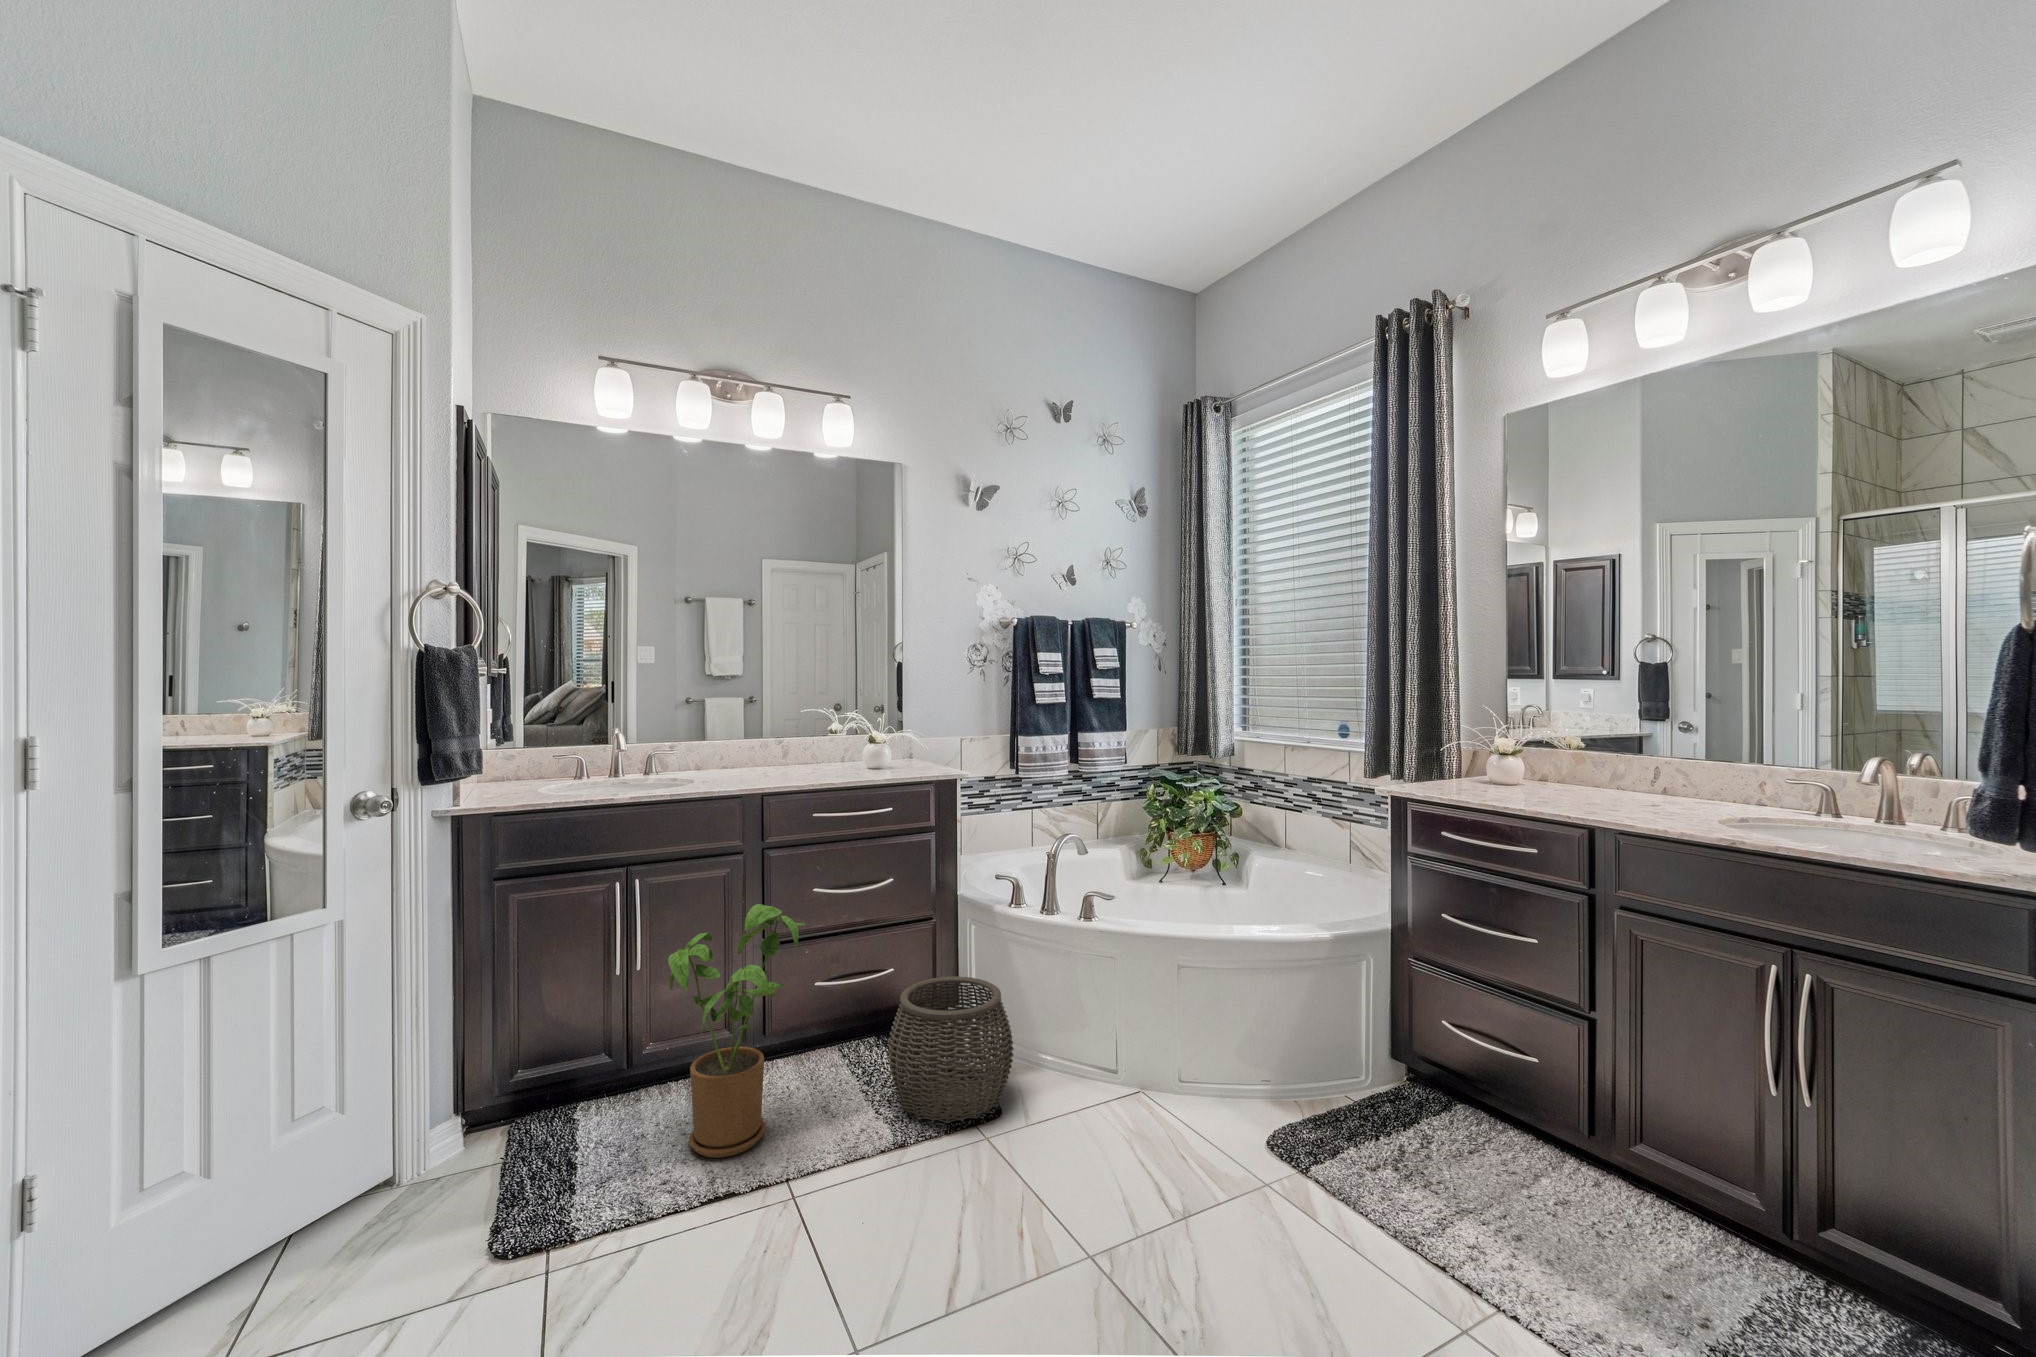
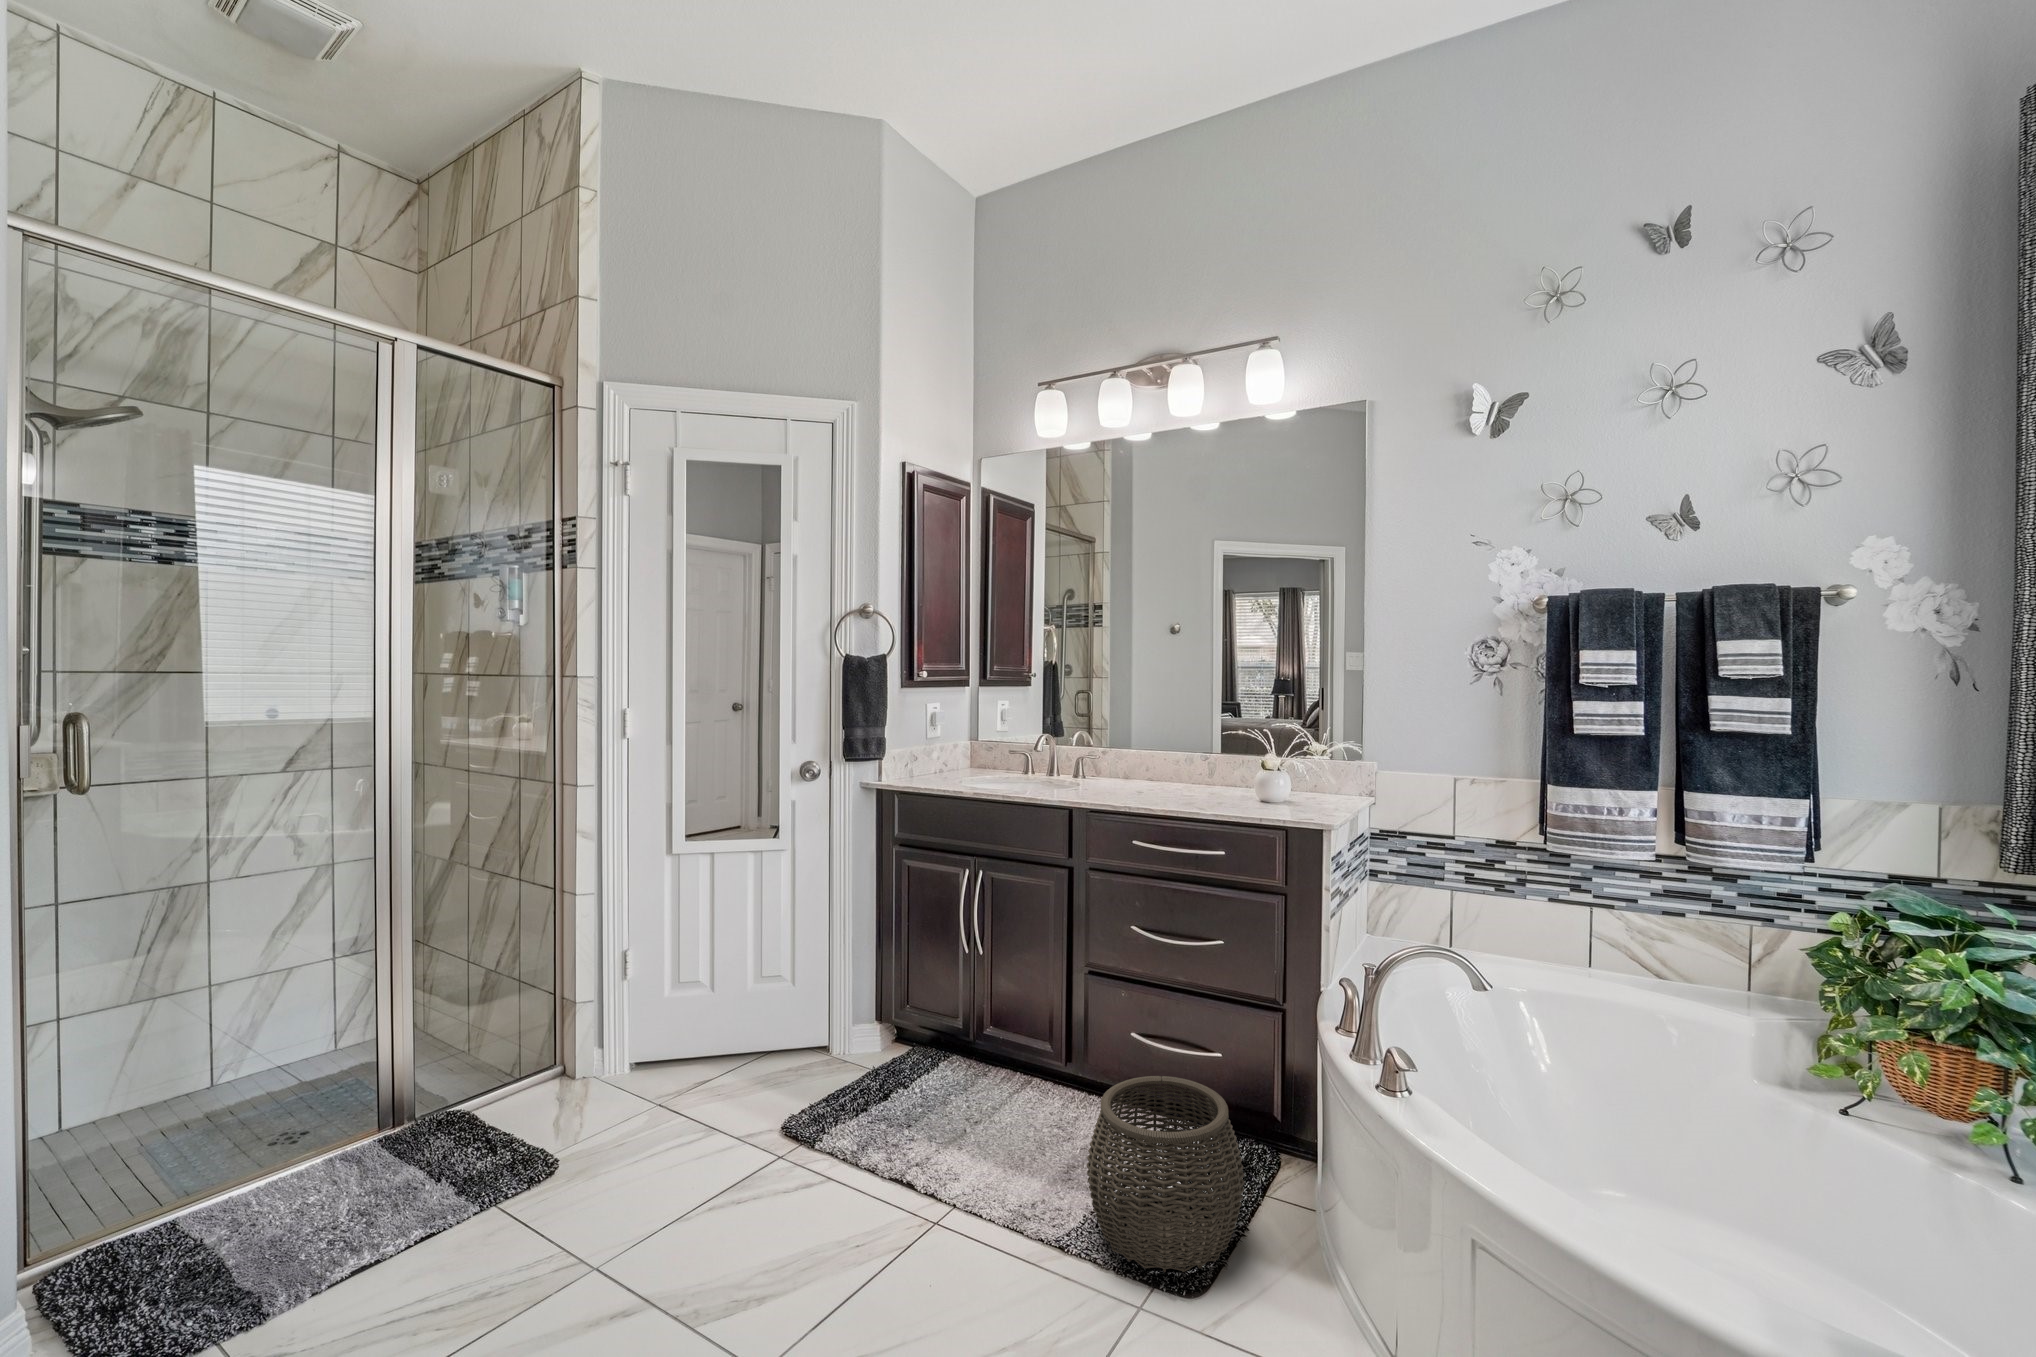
house plant: present [668,904,805,1158] -> none [923,928,1055,1161]

